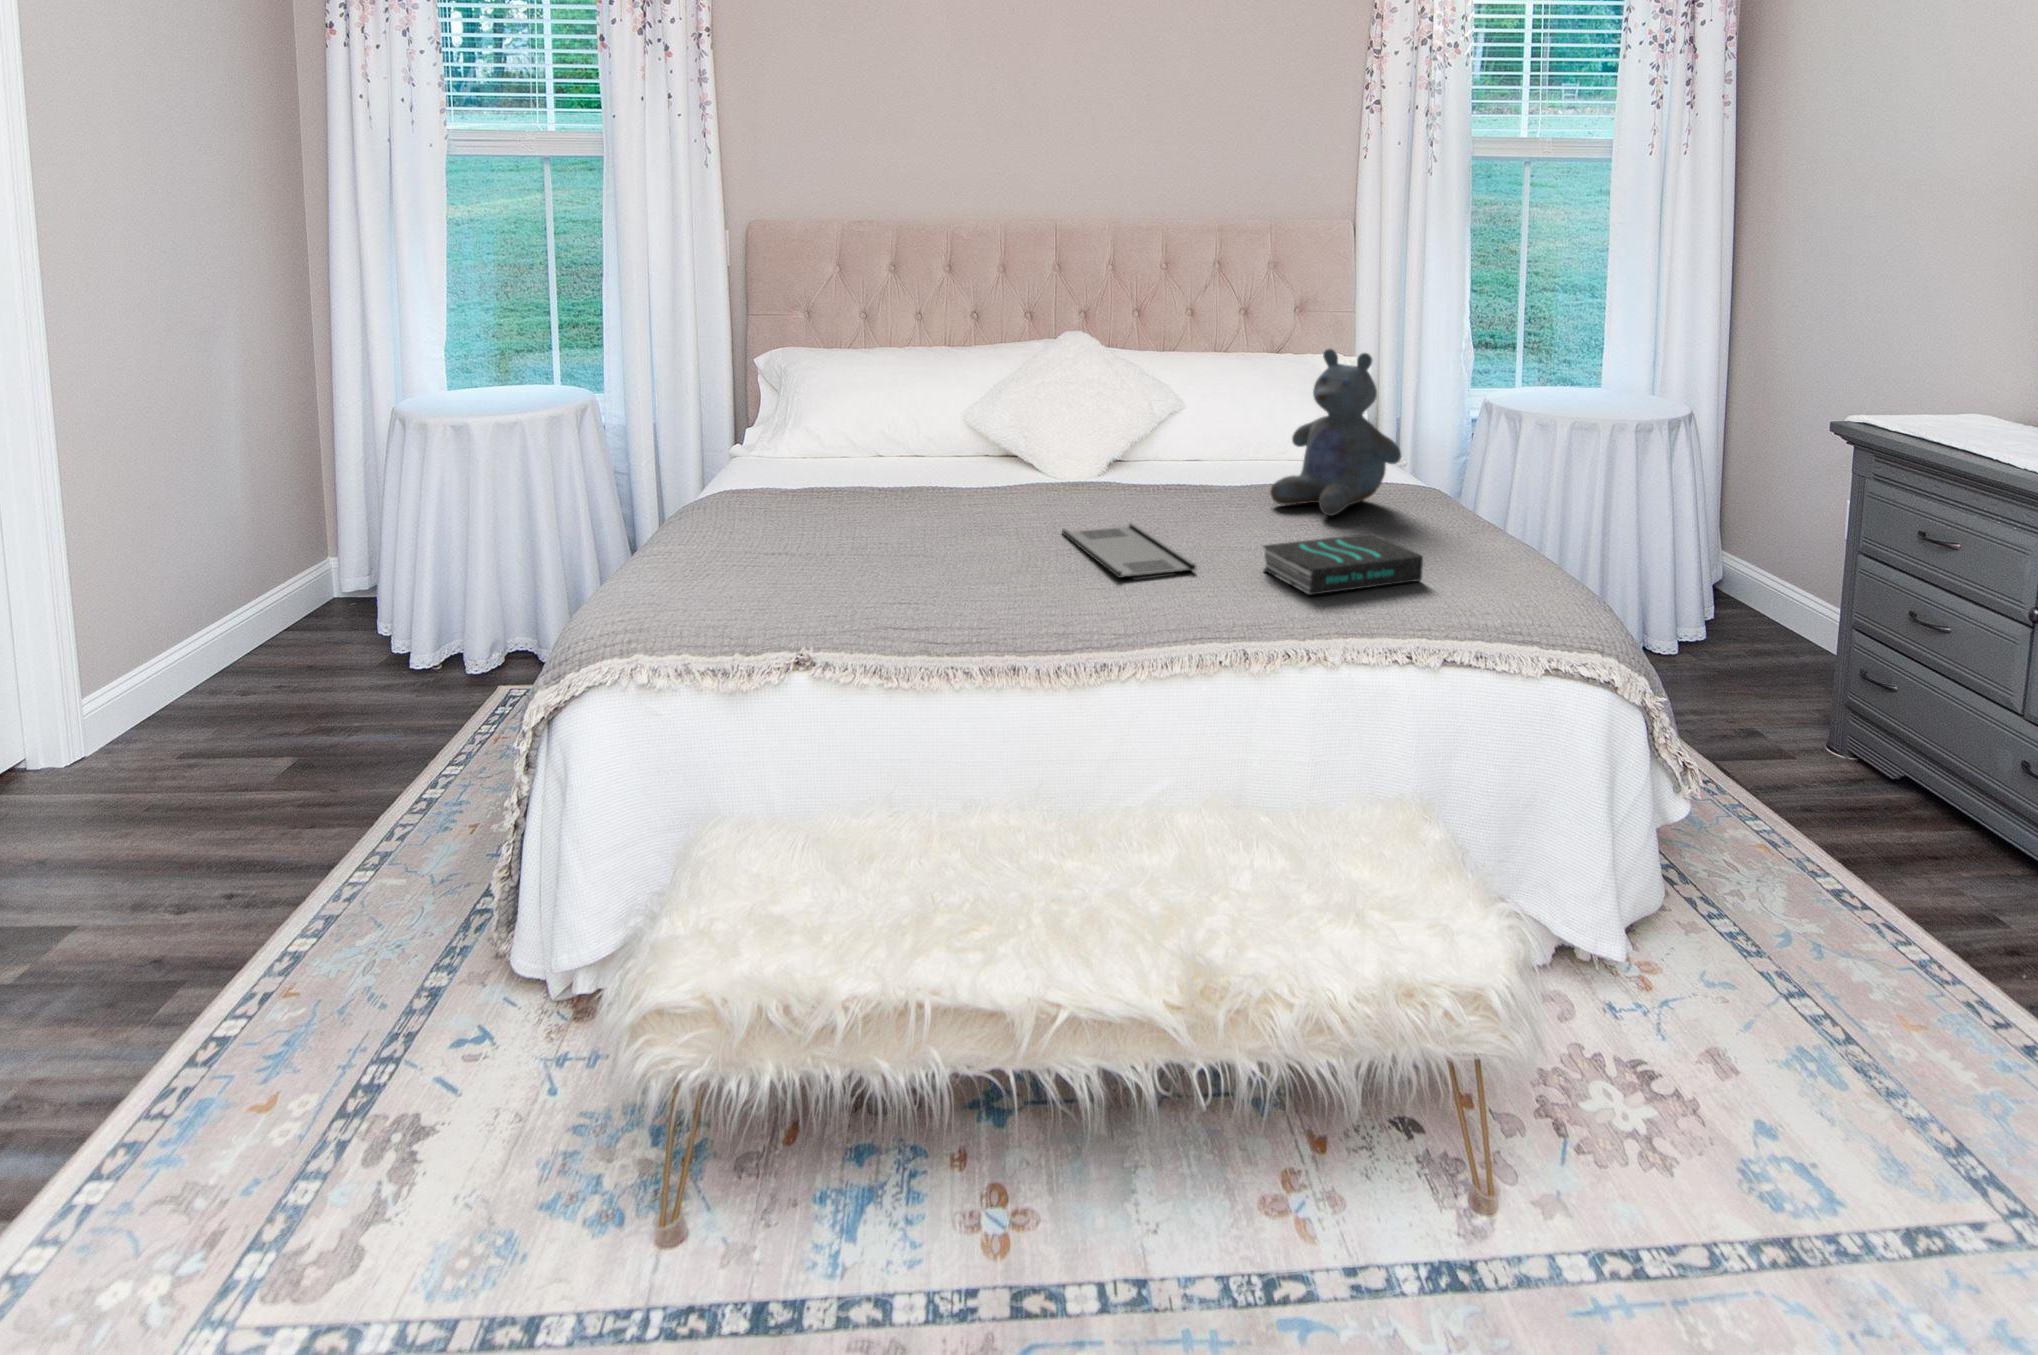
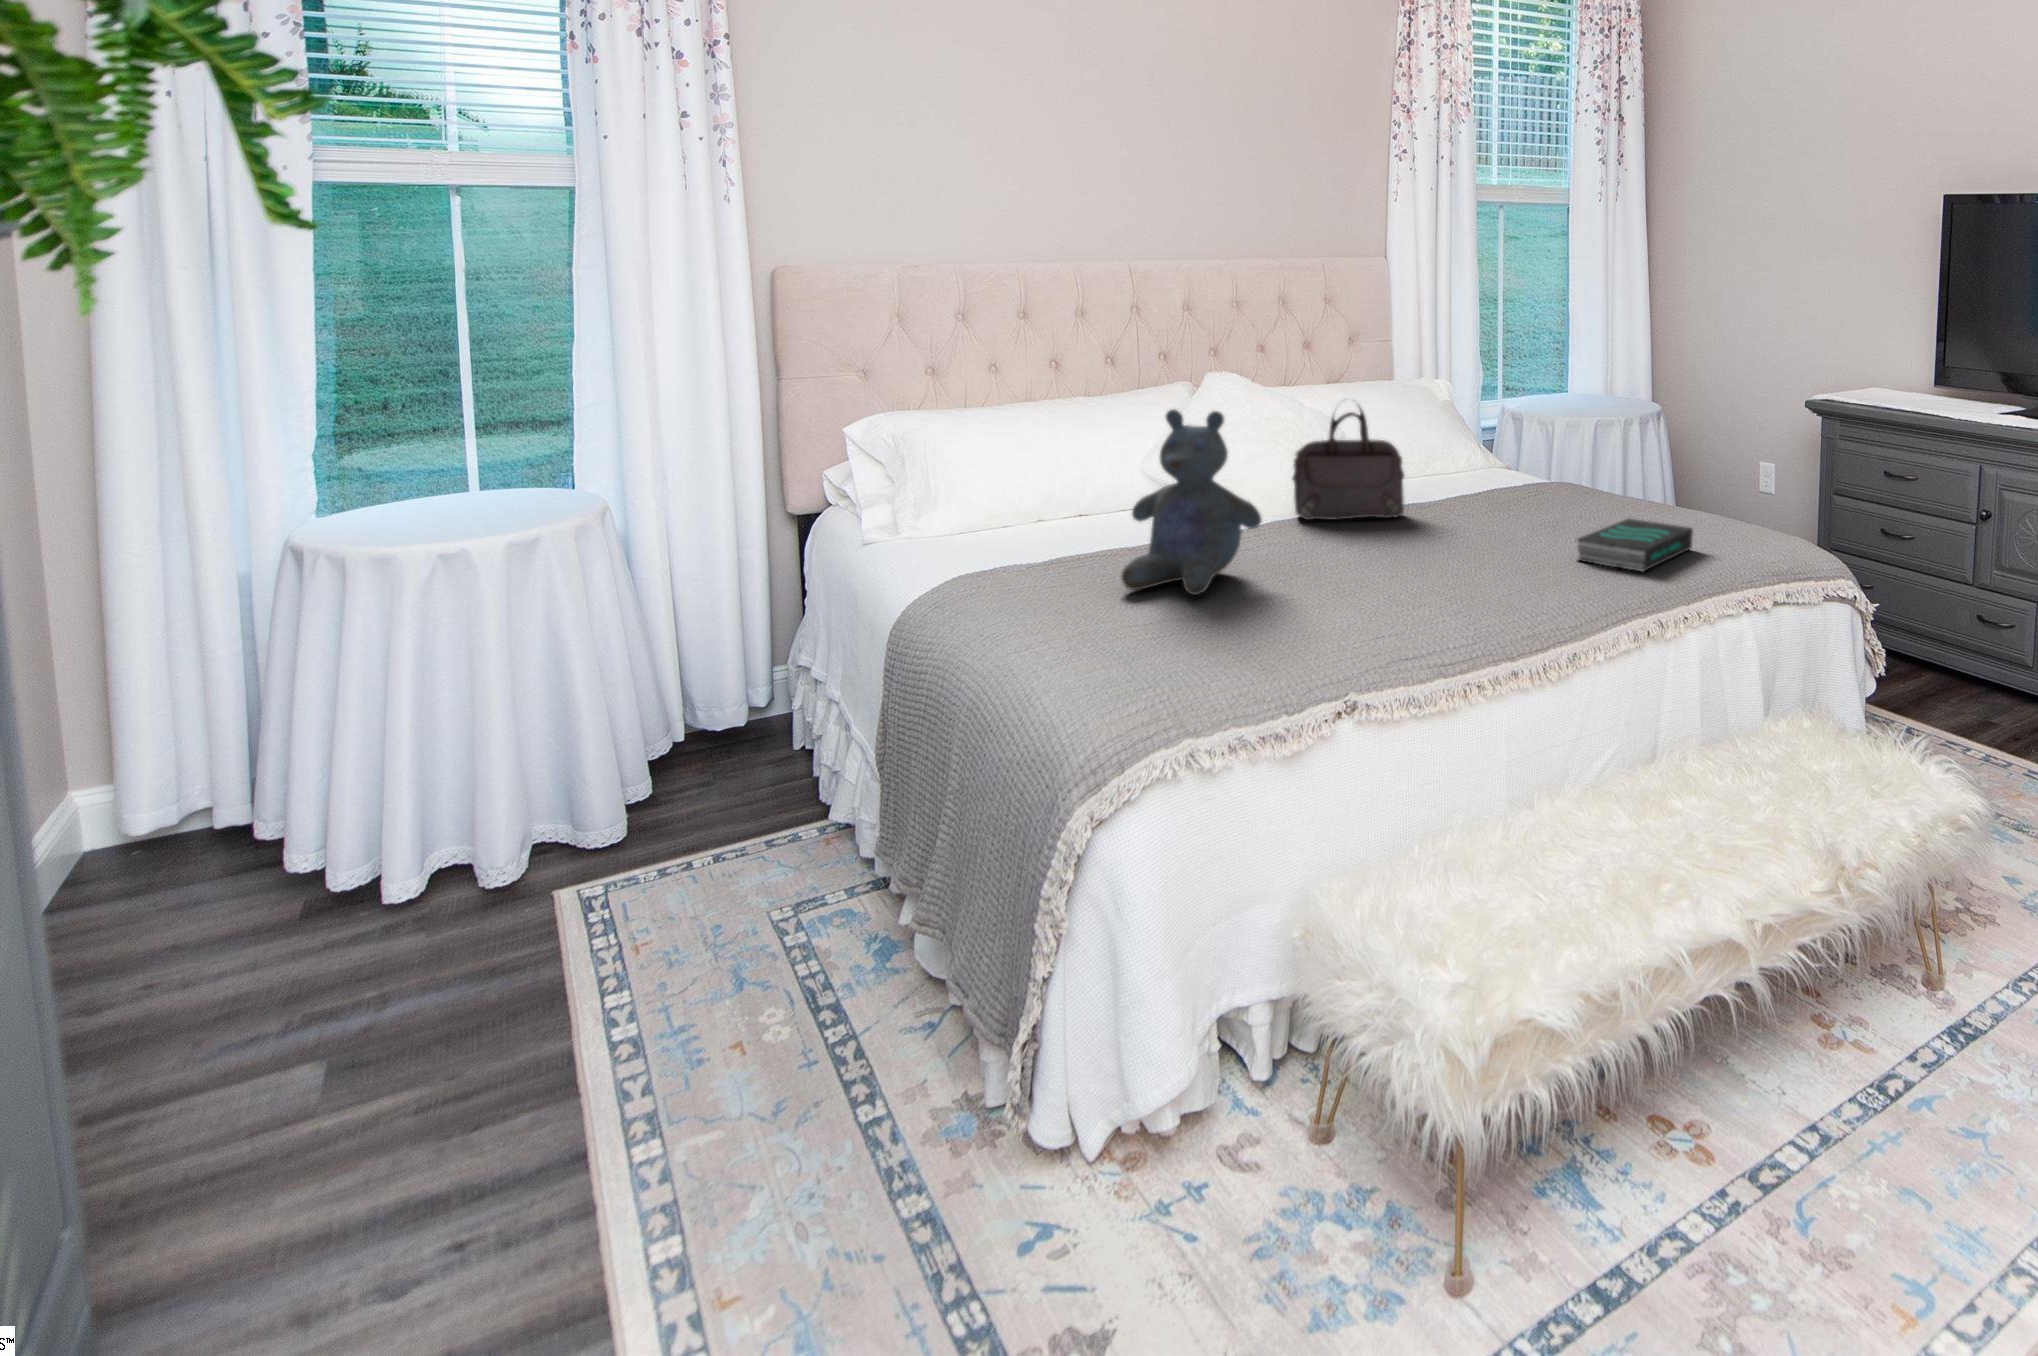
stuffed bear: present [1270,349,1401,516] -> present [1122,409,1262,595]
handbag: none [1065,366,1176,497] -> present [1292,405,1404,520]
tray: present [1062,523,1196,578] -> none [1370,541,1532,585]

